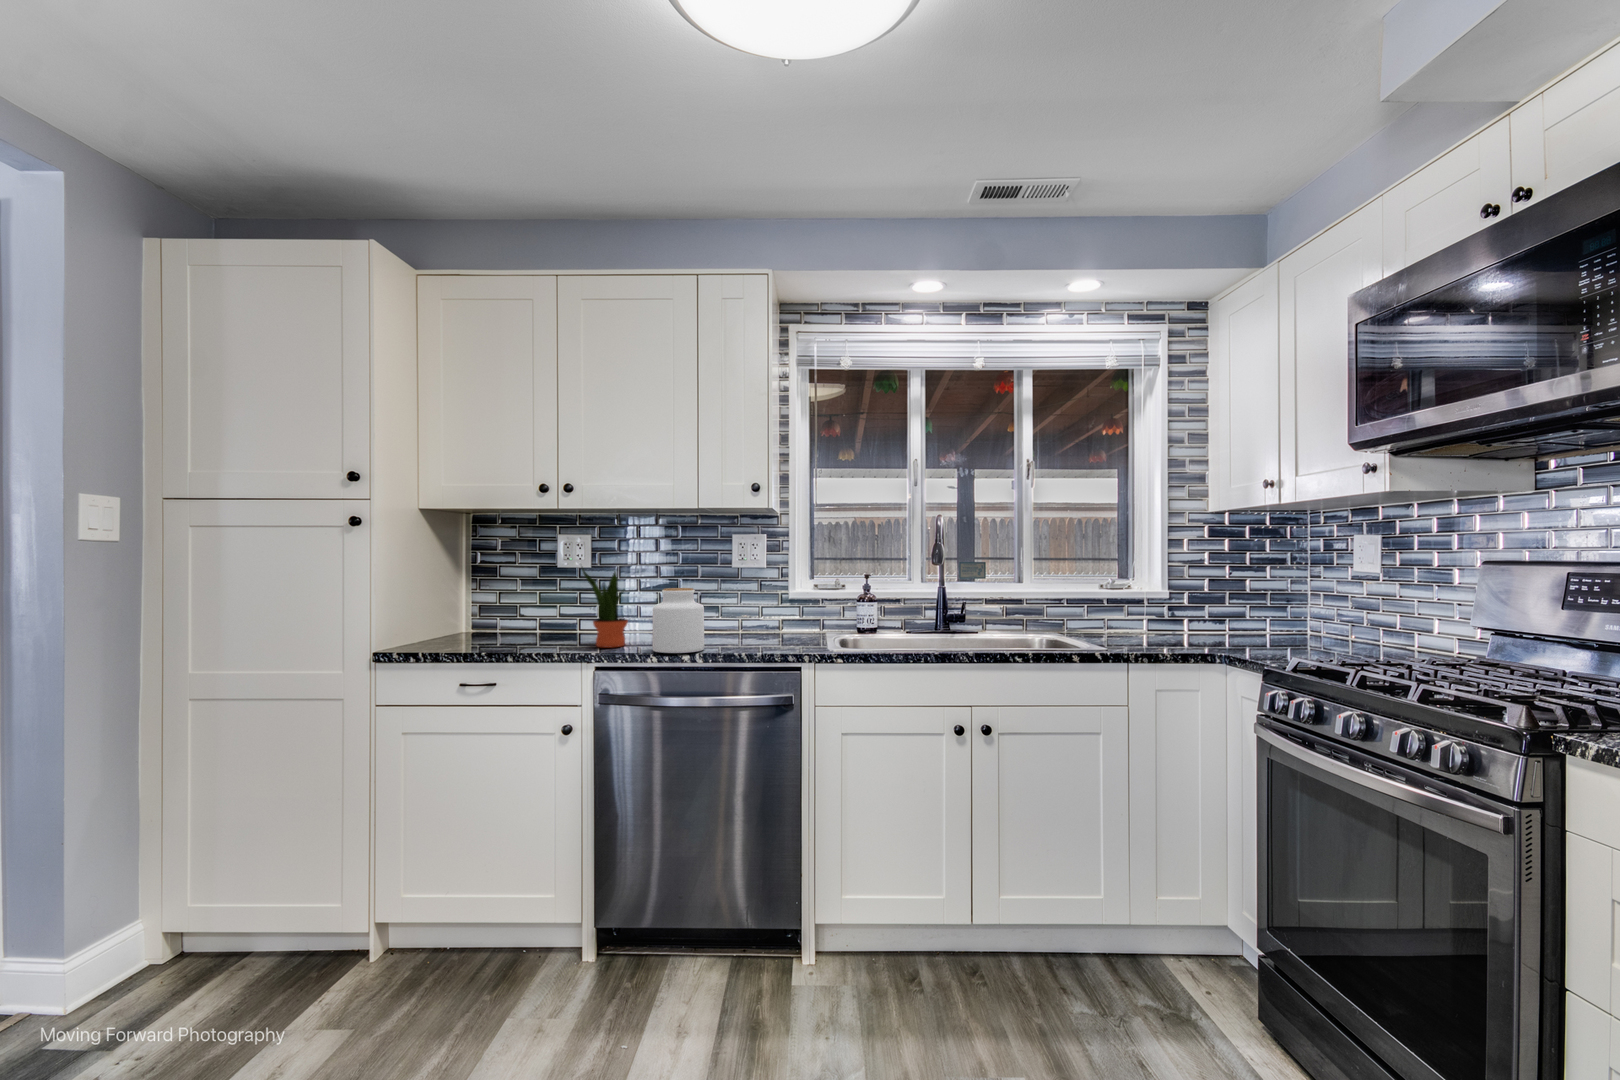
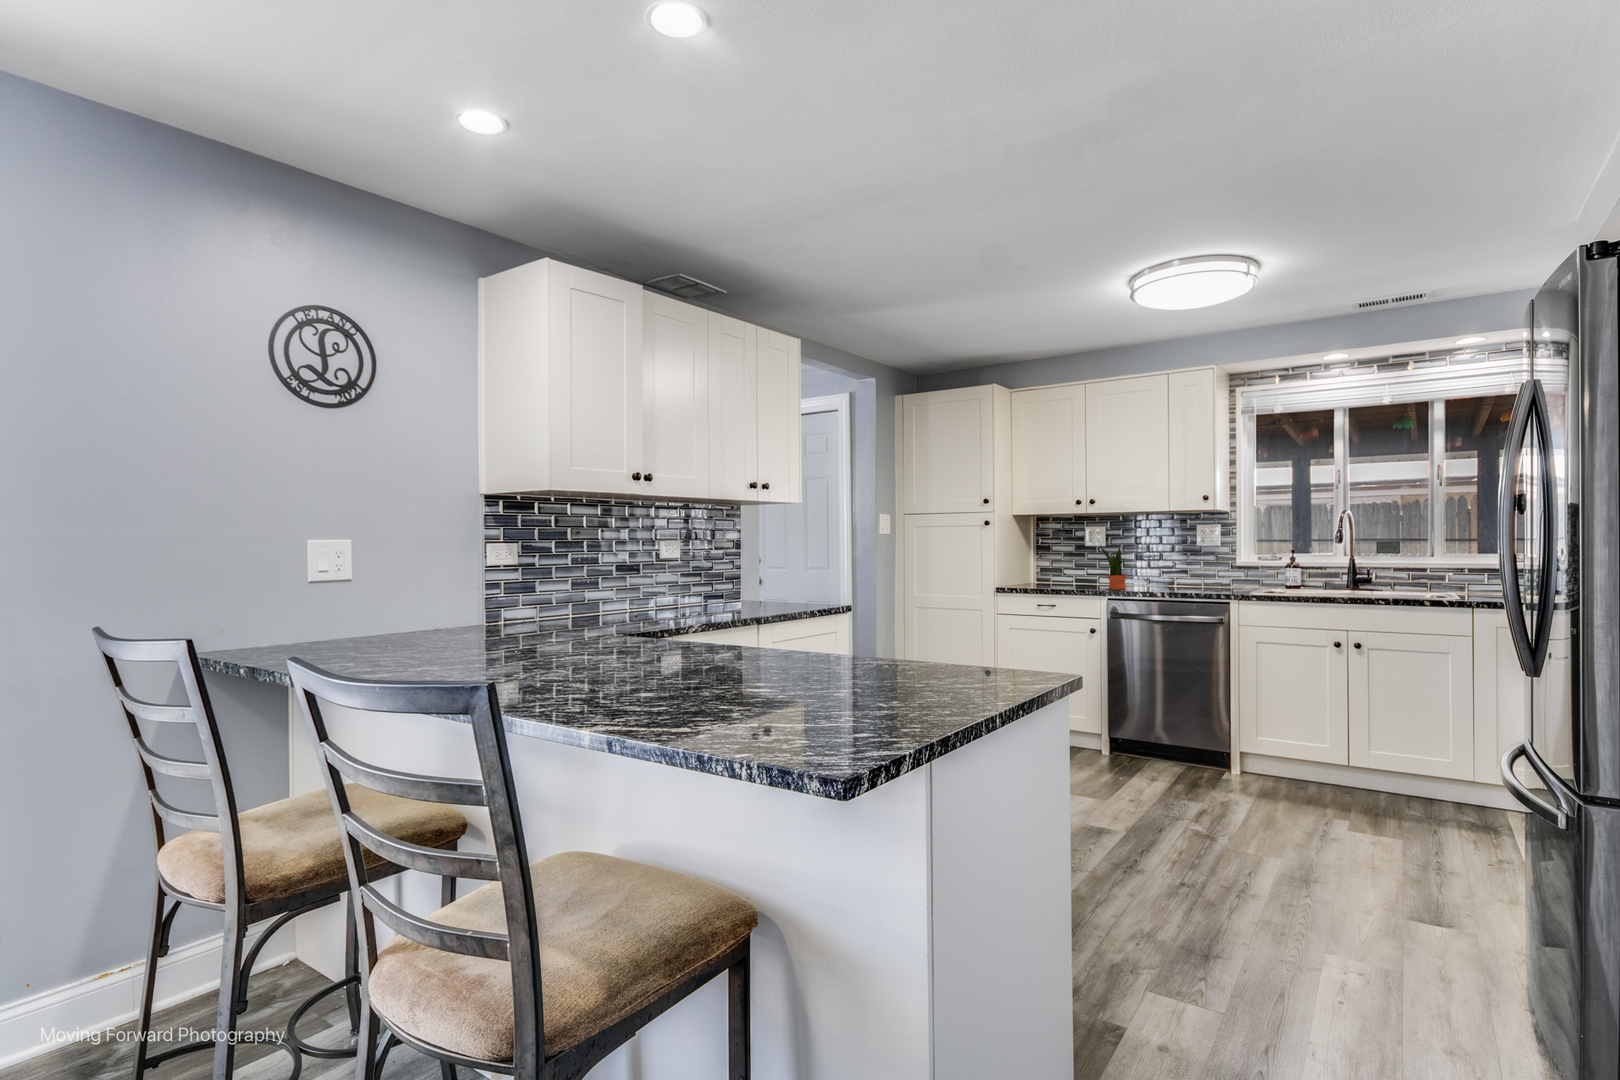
jar: present [652,588,704,653] -> none [1141,557,1172,593]

